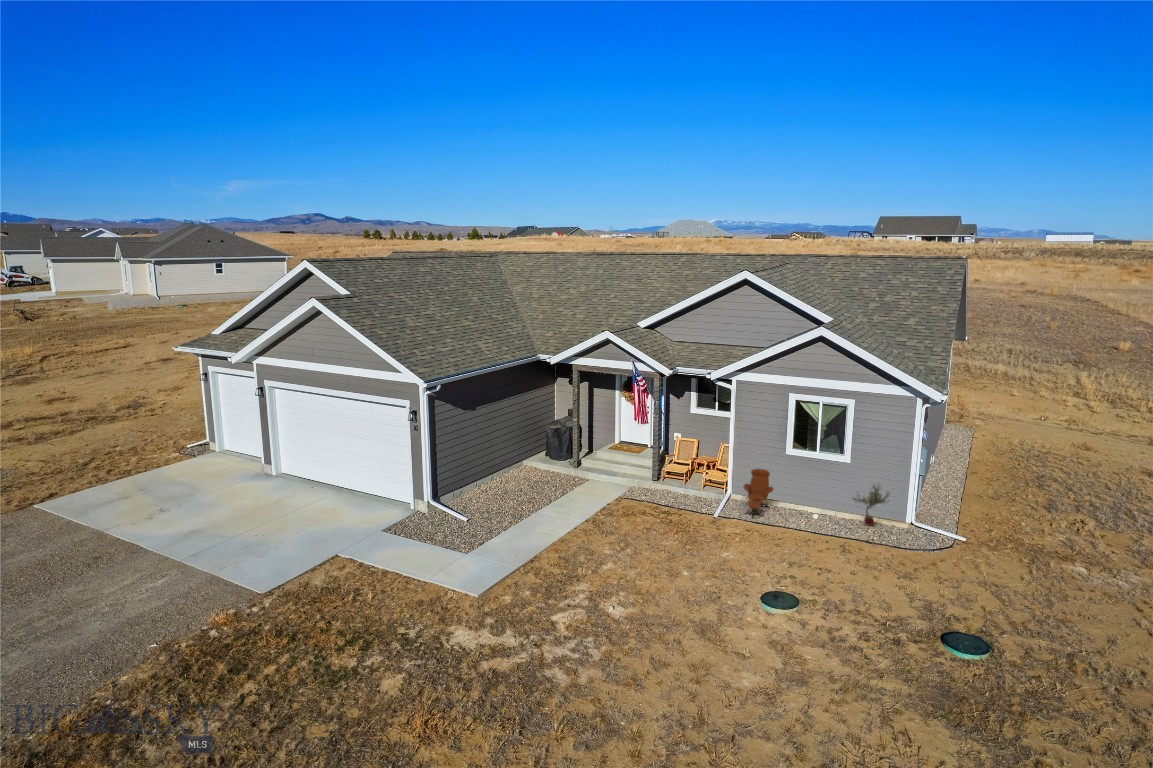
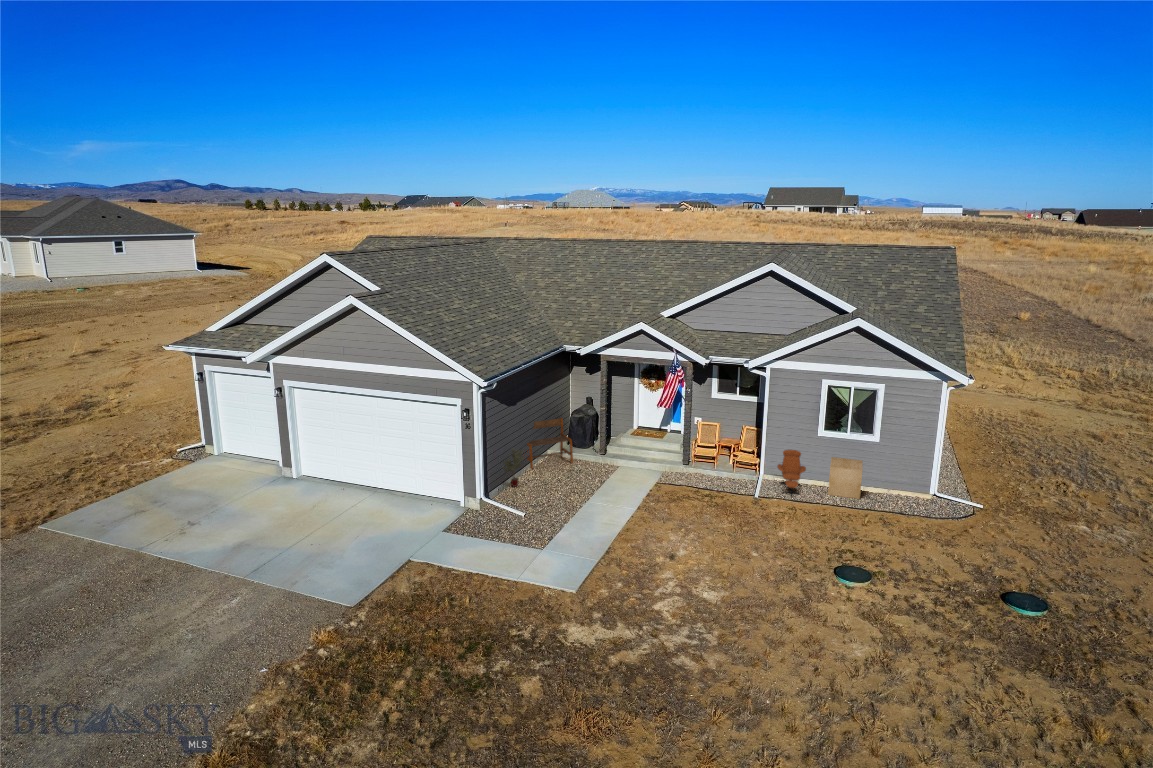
bench: none [494,427,542,478] -> present [527,418,573,469]
cardboard box: none [793,478,834,524] -> present [828,457,863,499]
potted tree: present [853,486,890,526] -> present [502,449,524,487]

